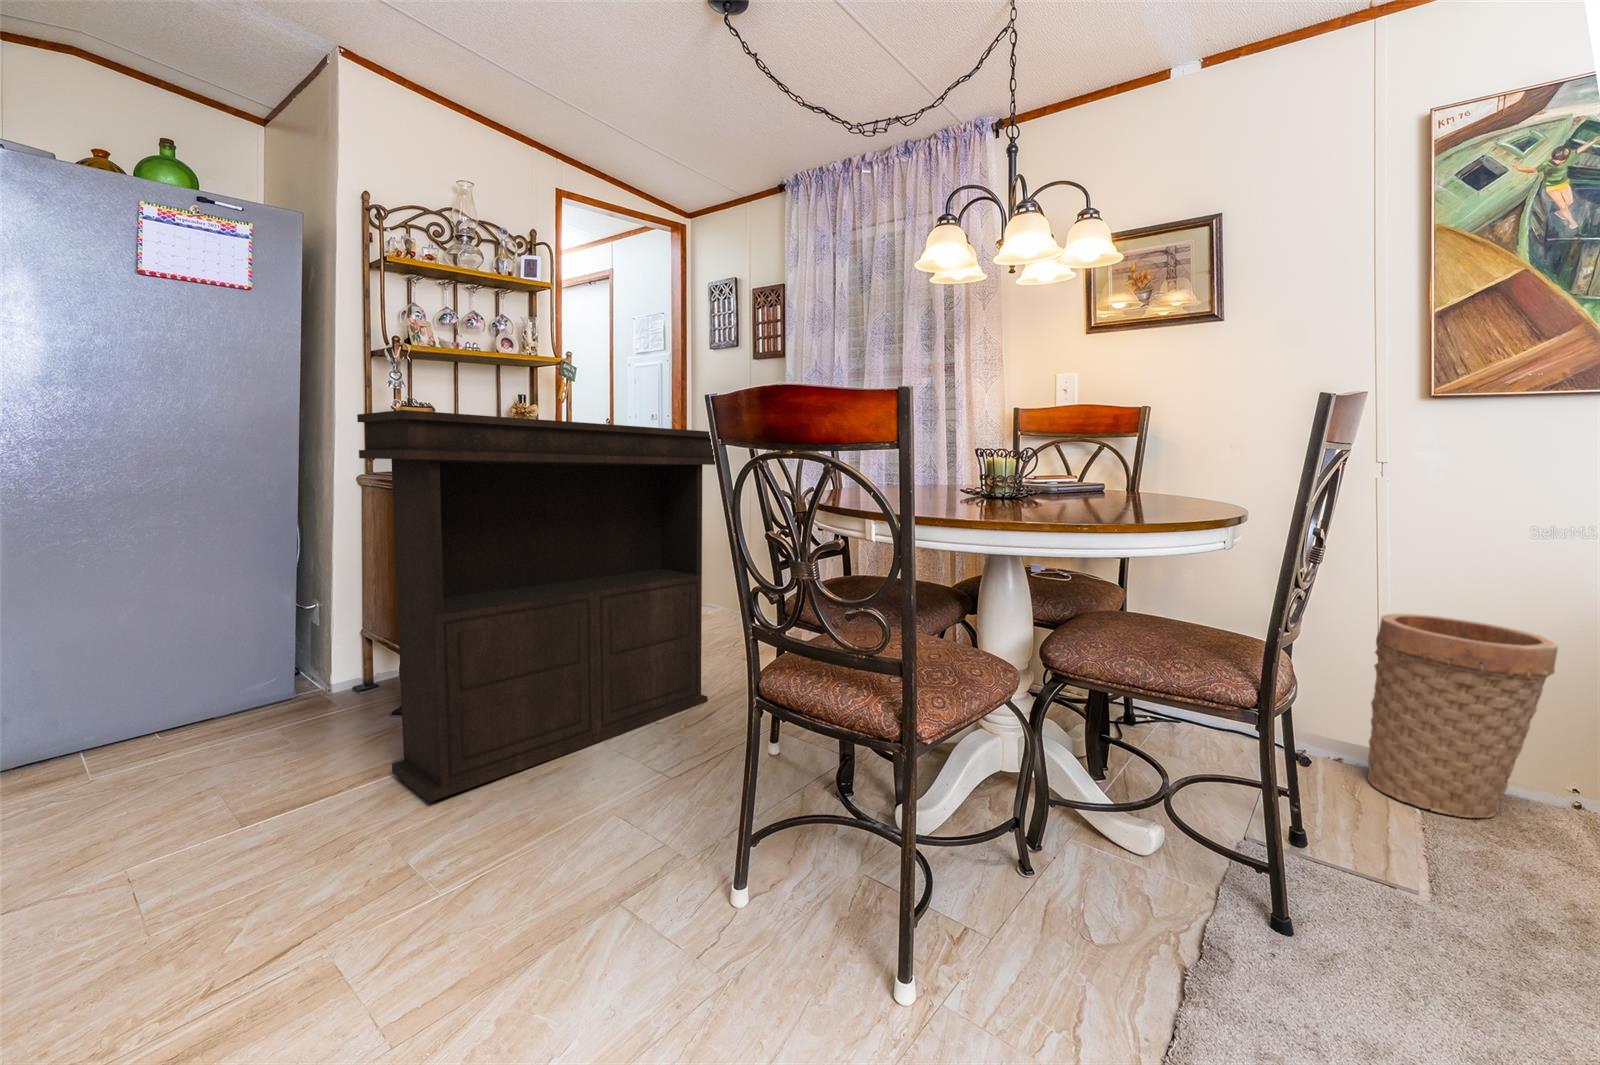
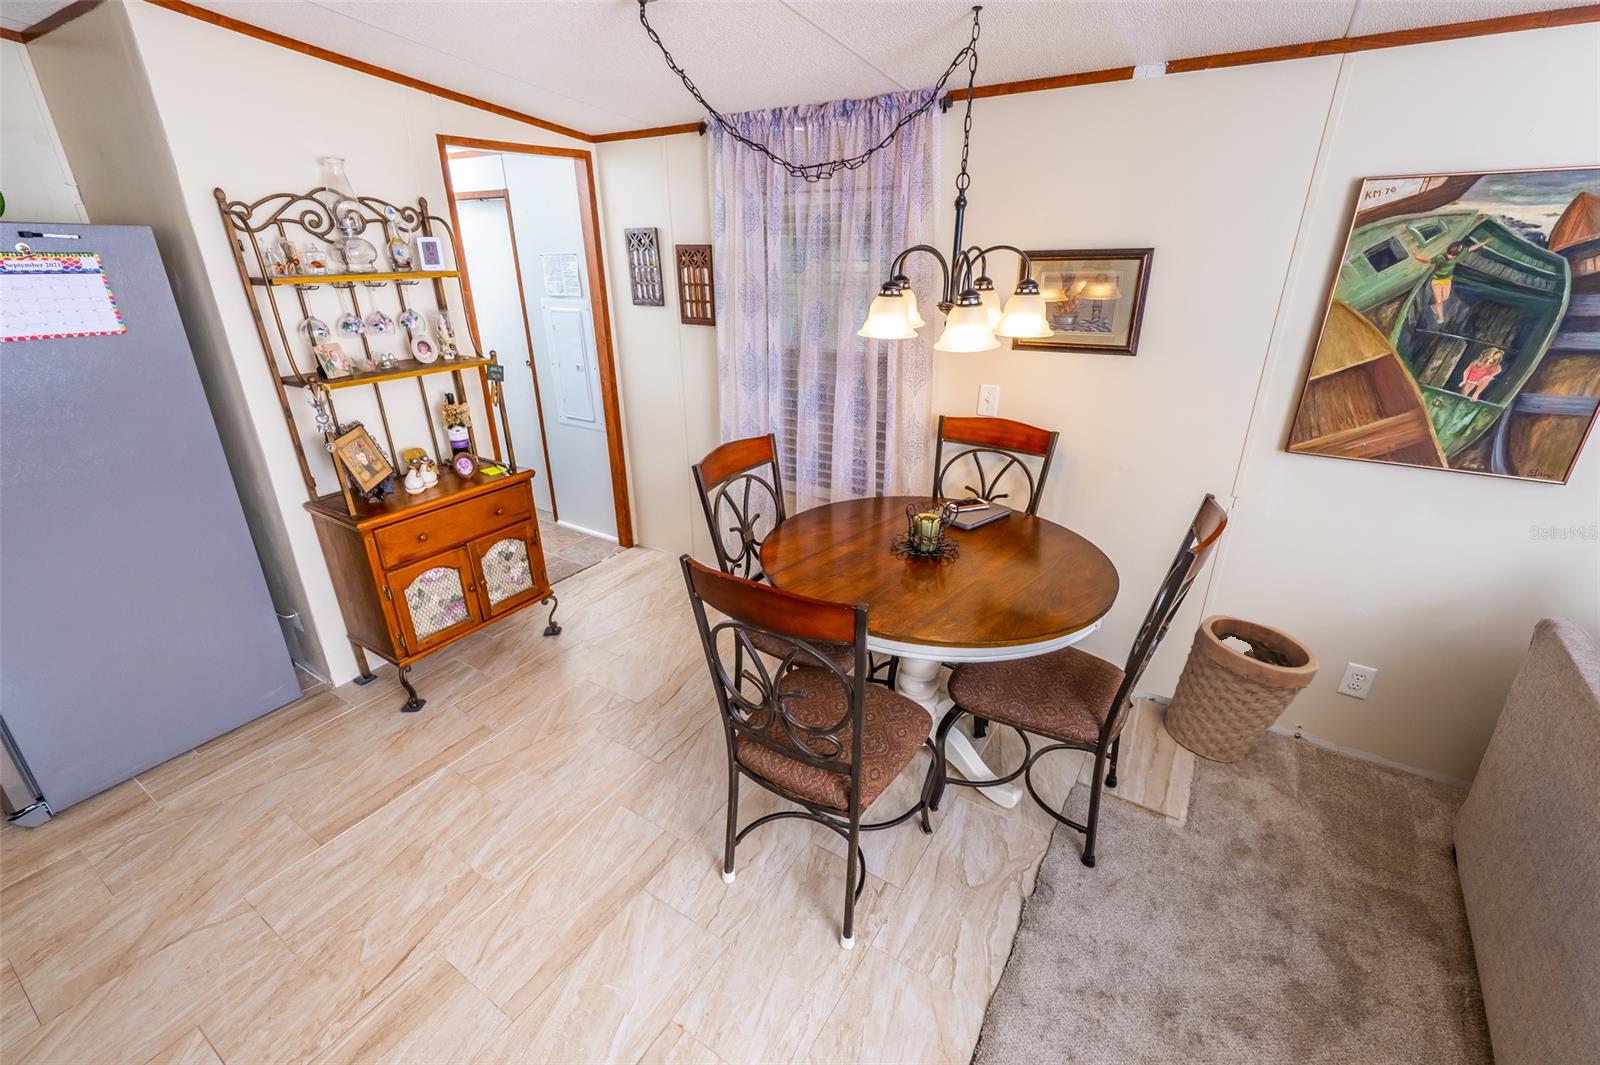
console table: present [357,410,716,802] -> none [283,444,678,844]

